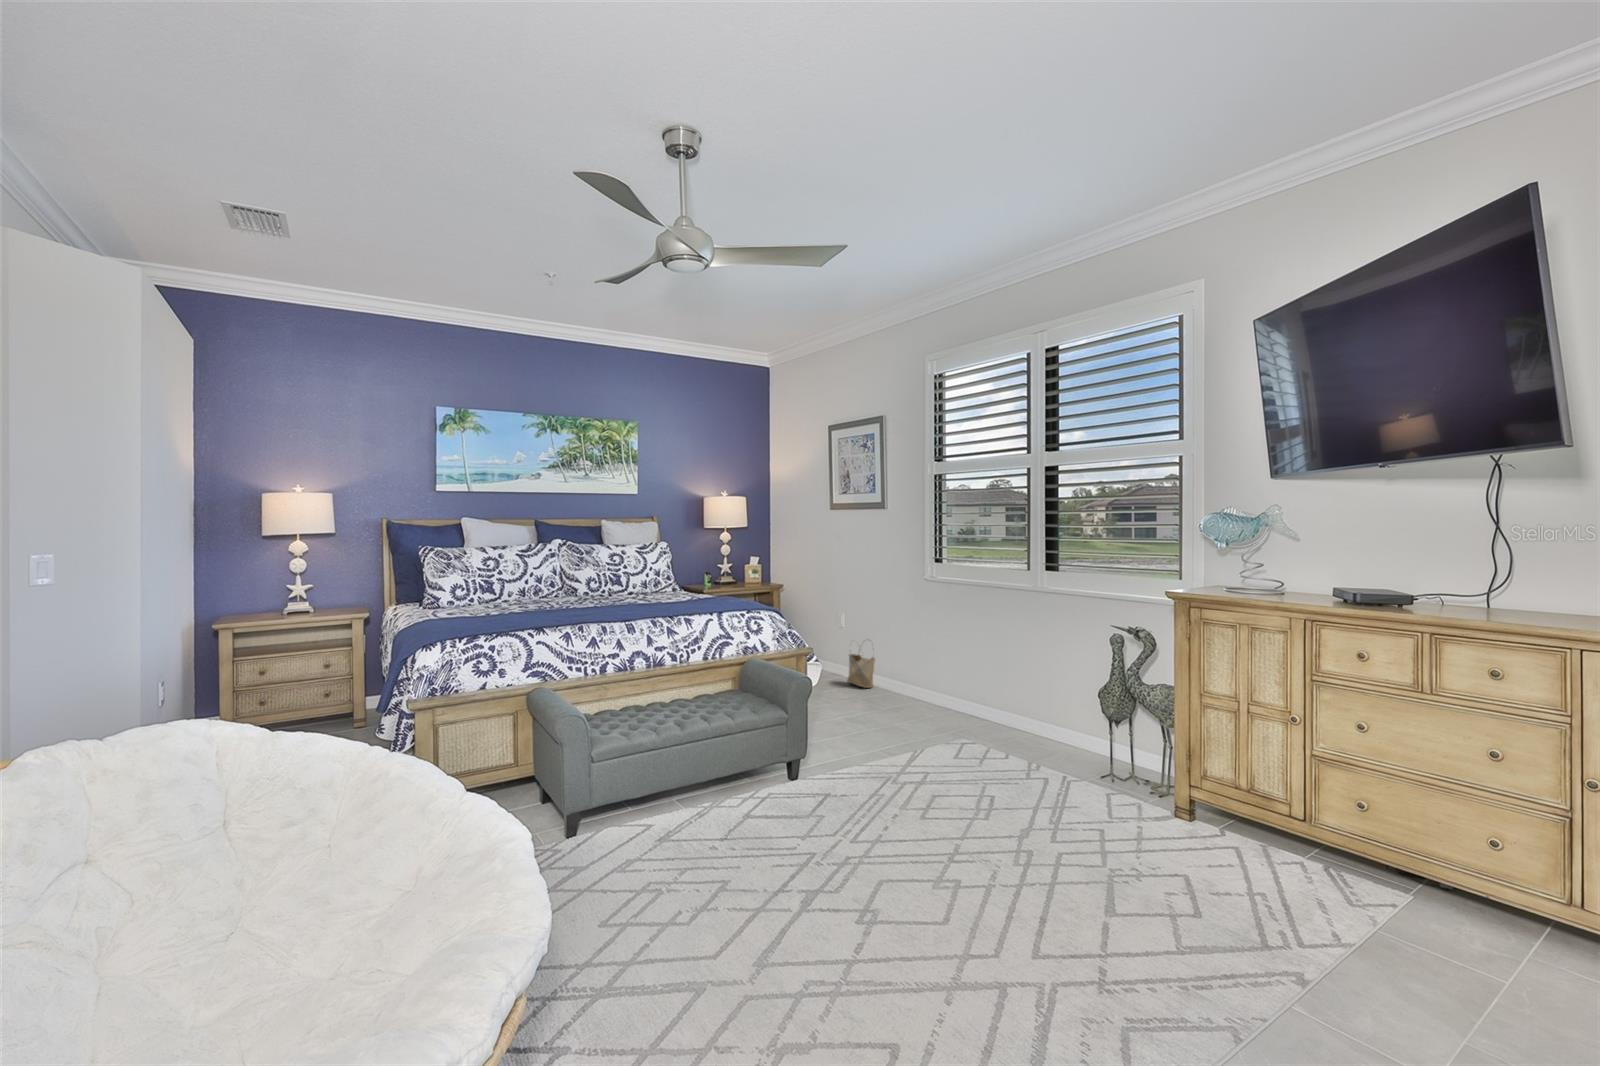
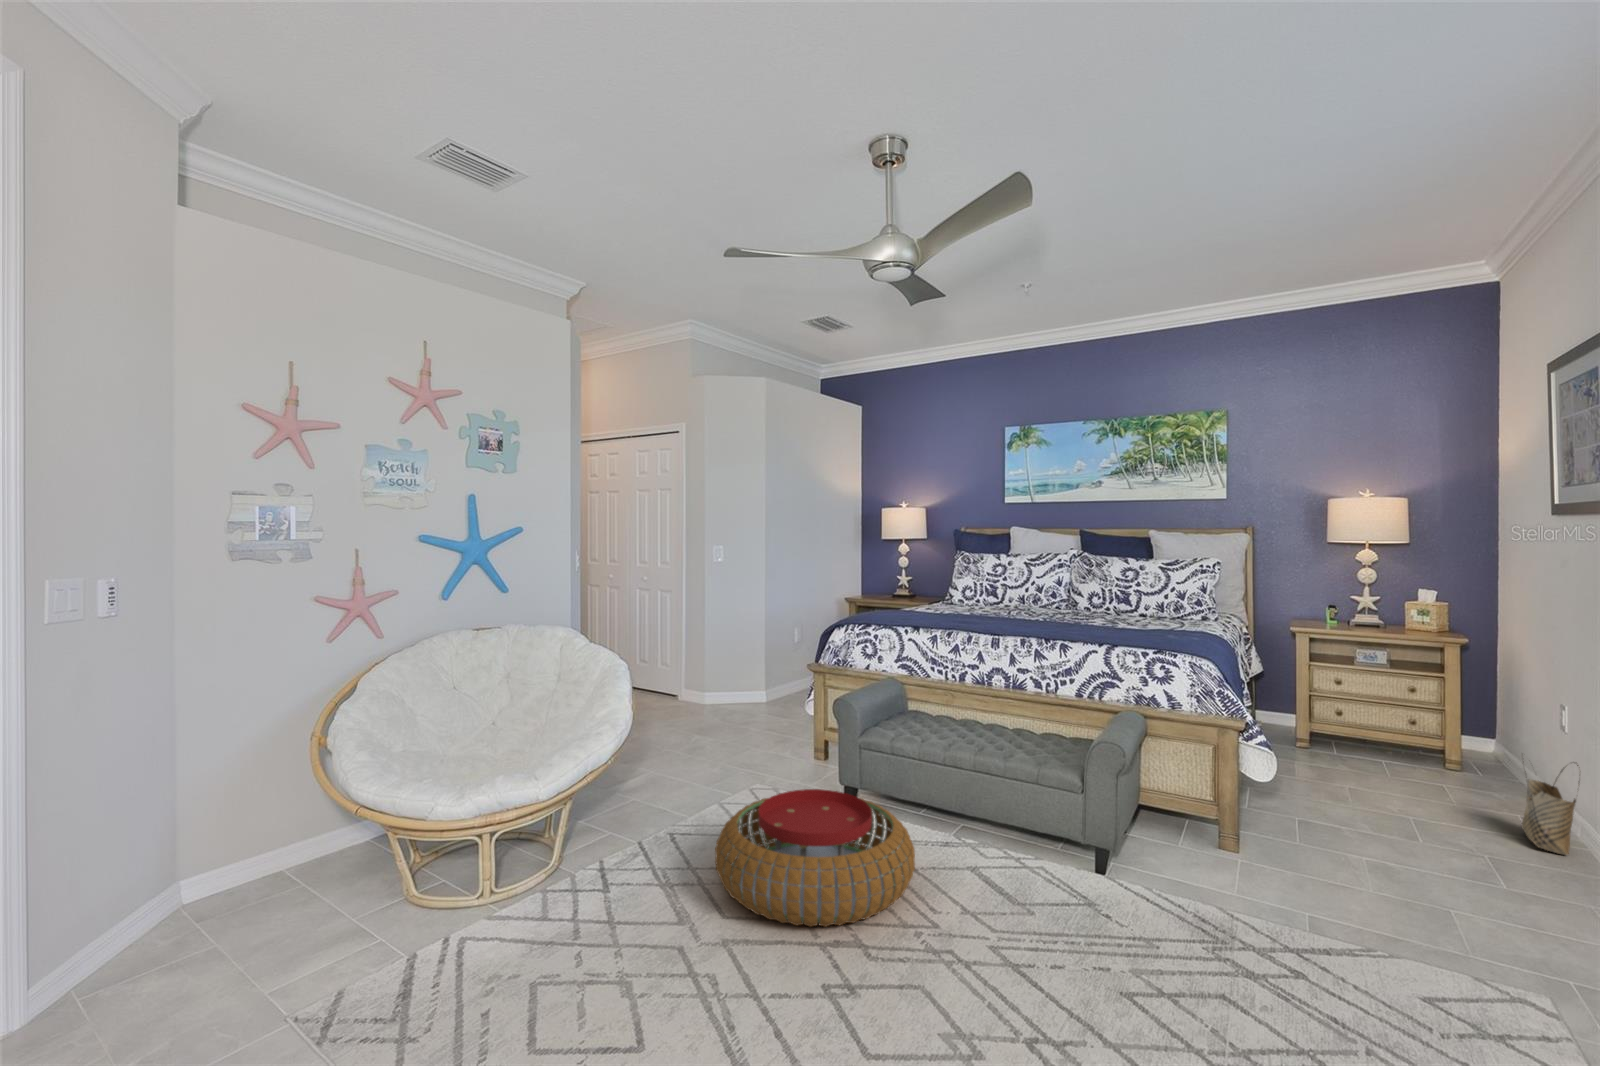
pouf: none [602,785,802,922] -> present [715,789,915,927]

